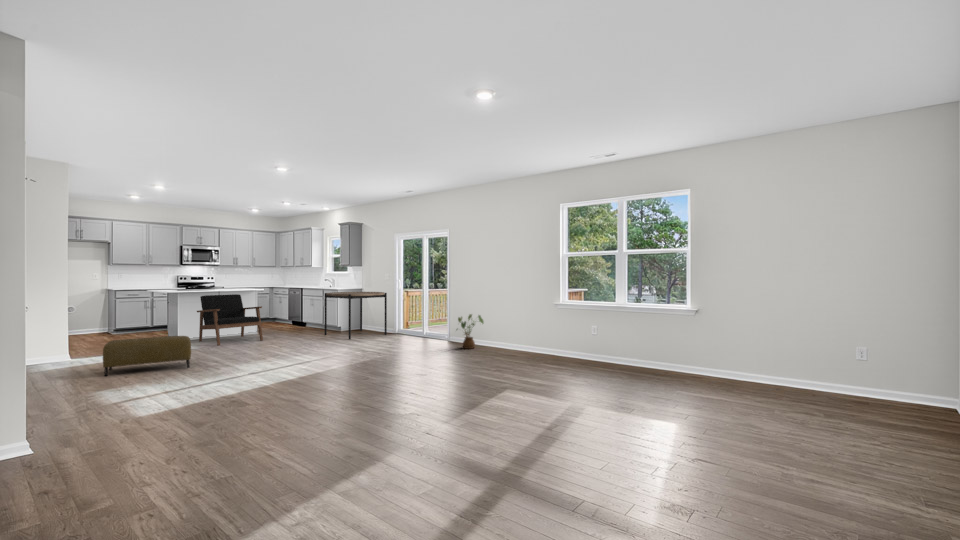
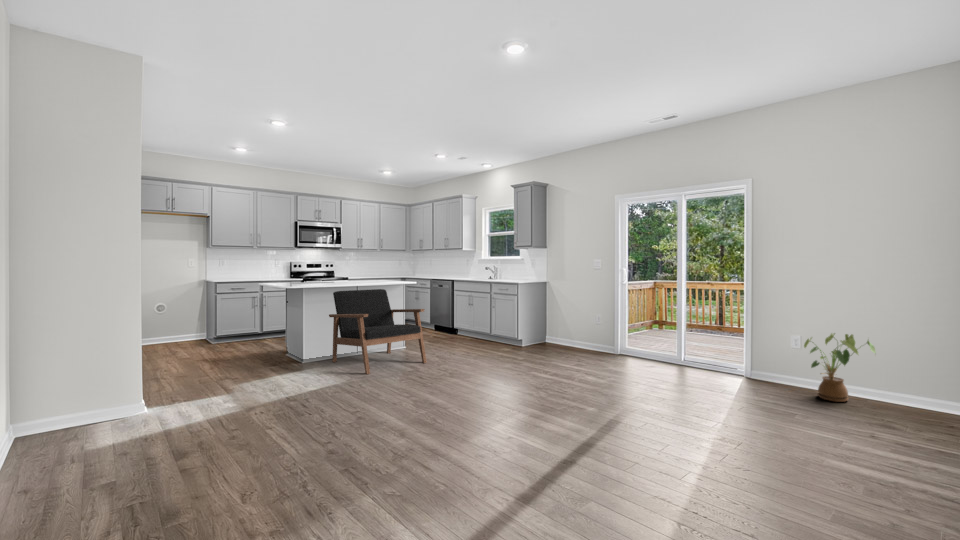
dining table: present [325,292,387,339] -> none [508,286,605,365]
ottoman: present [103,336,191,376] -> none [182,375,355,480]

